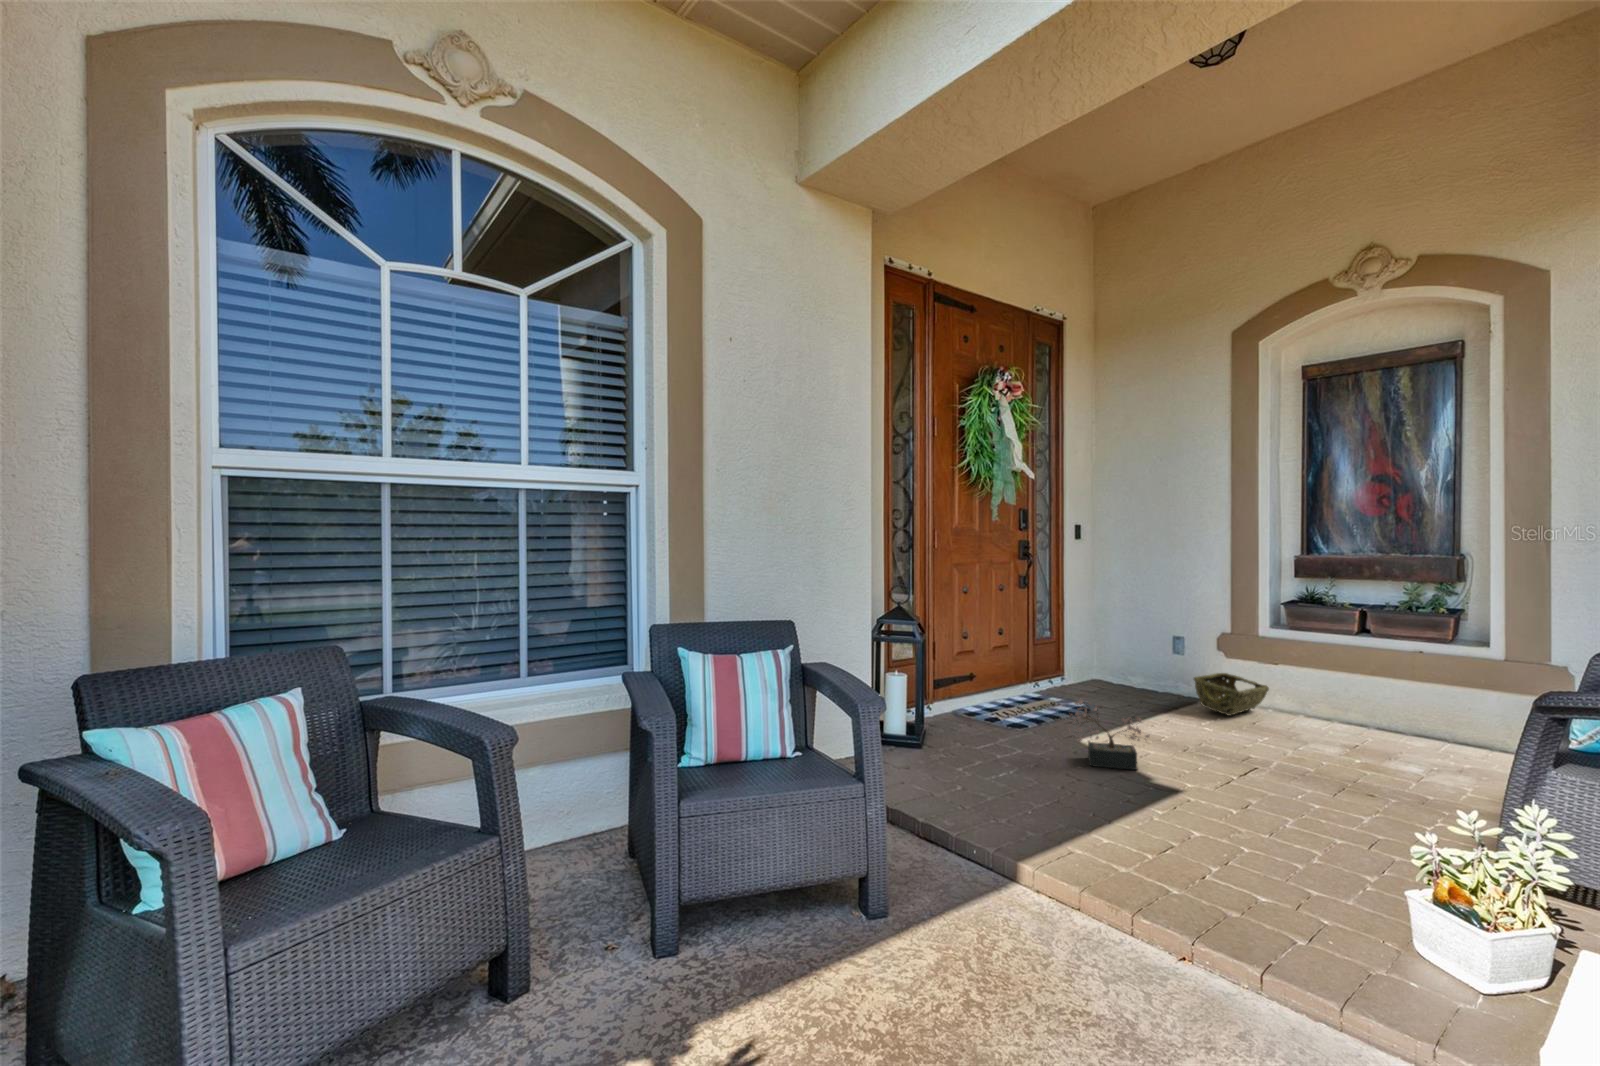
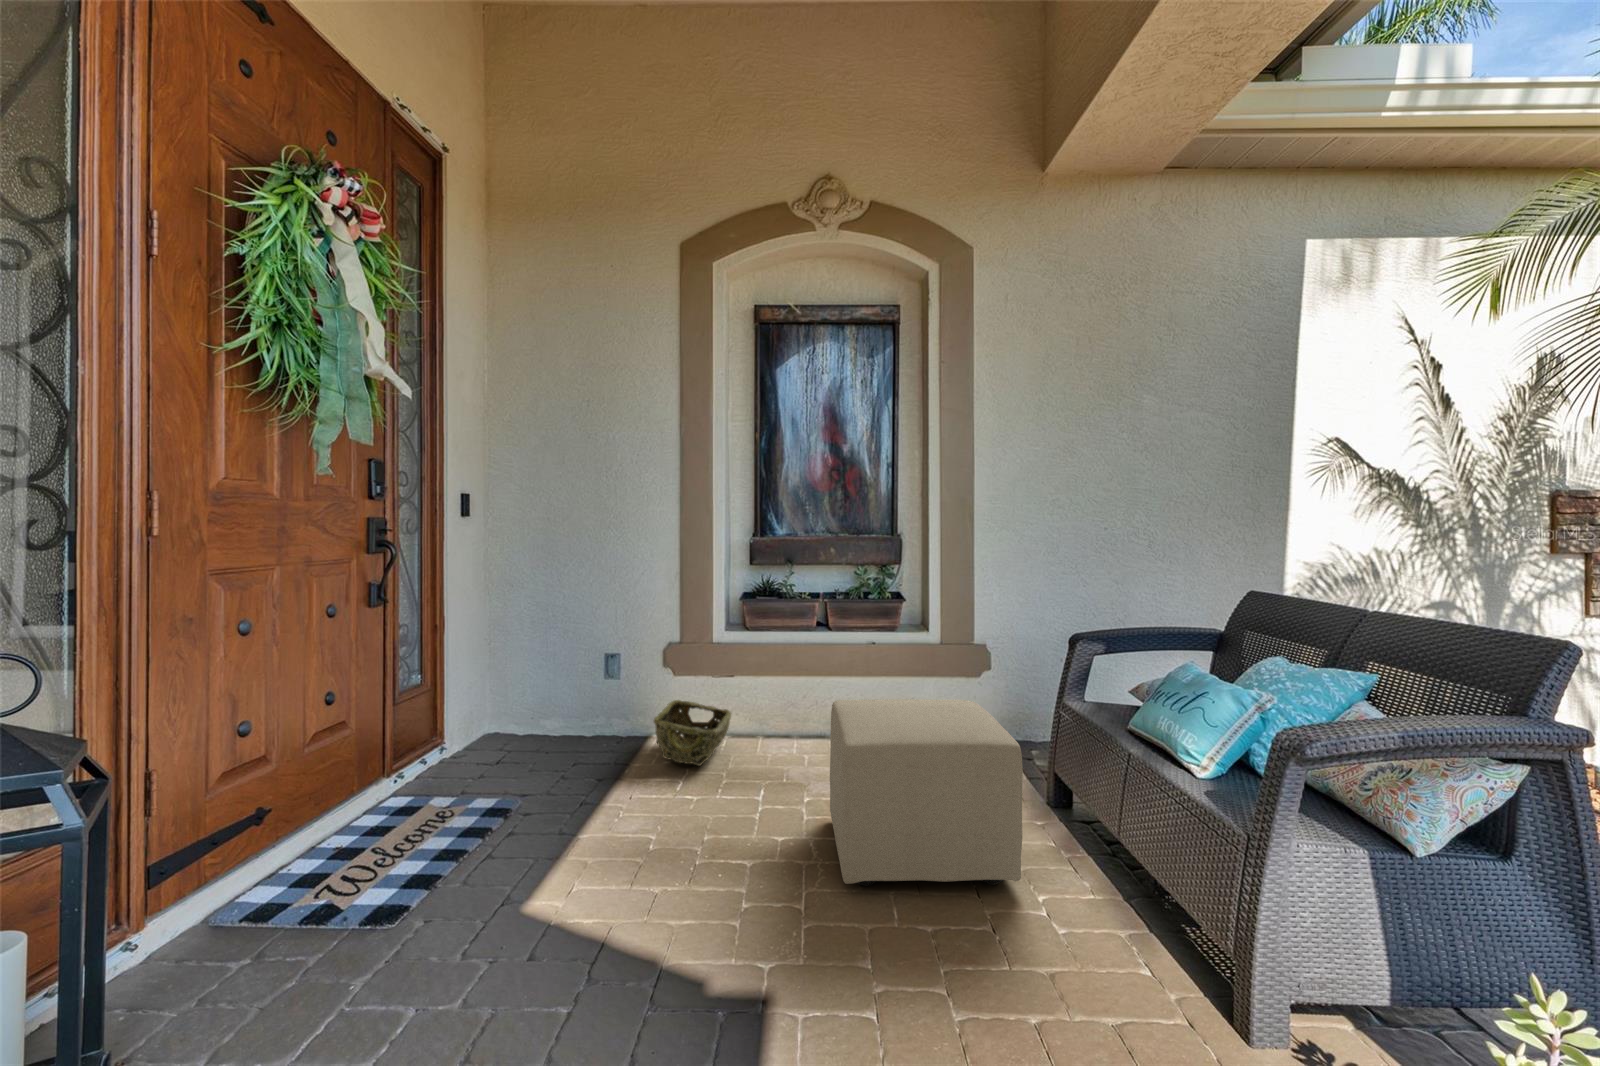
ottoman: none [1270,669,1445,804] -> present [830,699,1023,886]
decorative plant: present [1068,699,1149,770] -> none [531,850,686,999]

